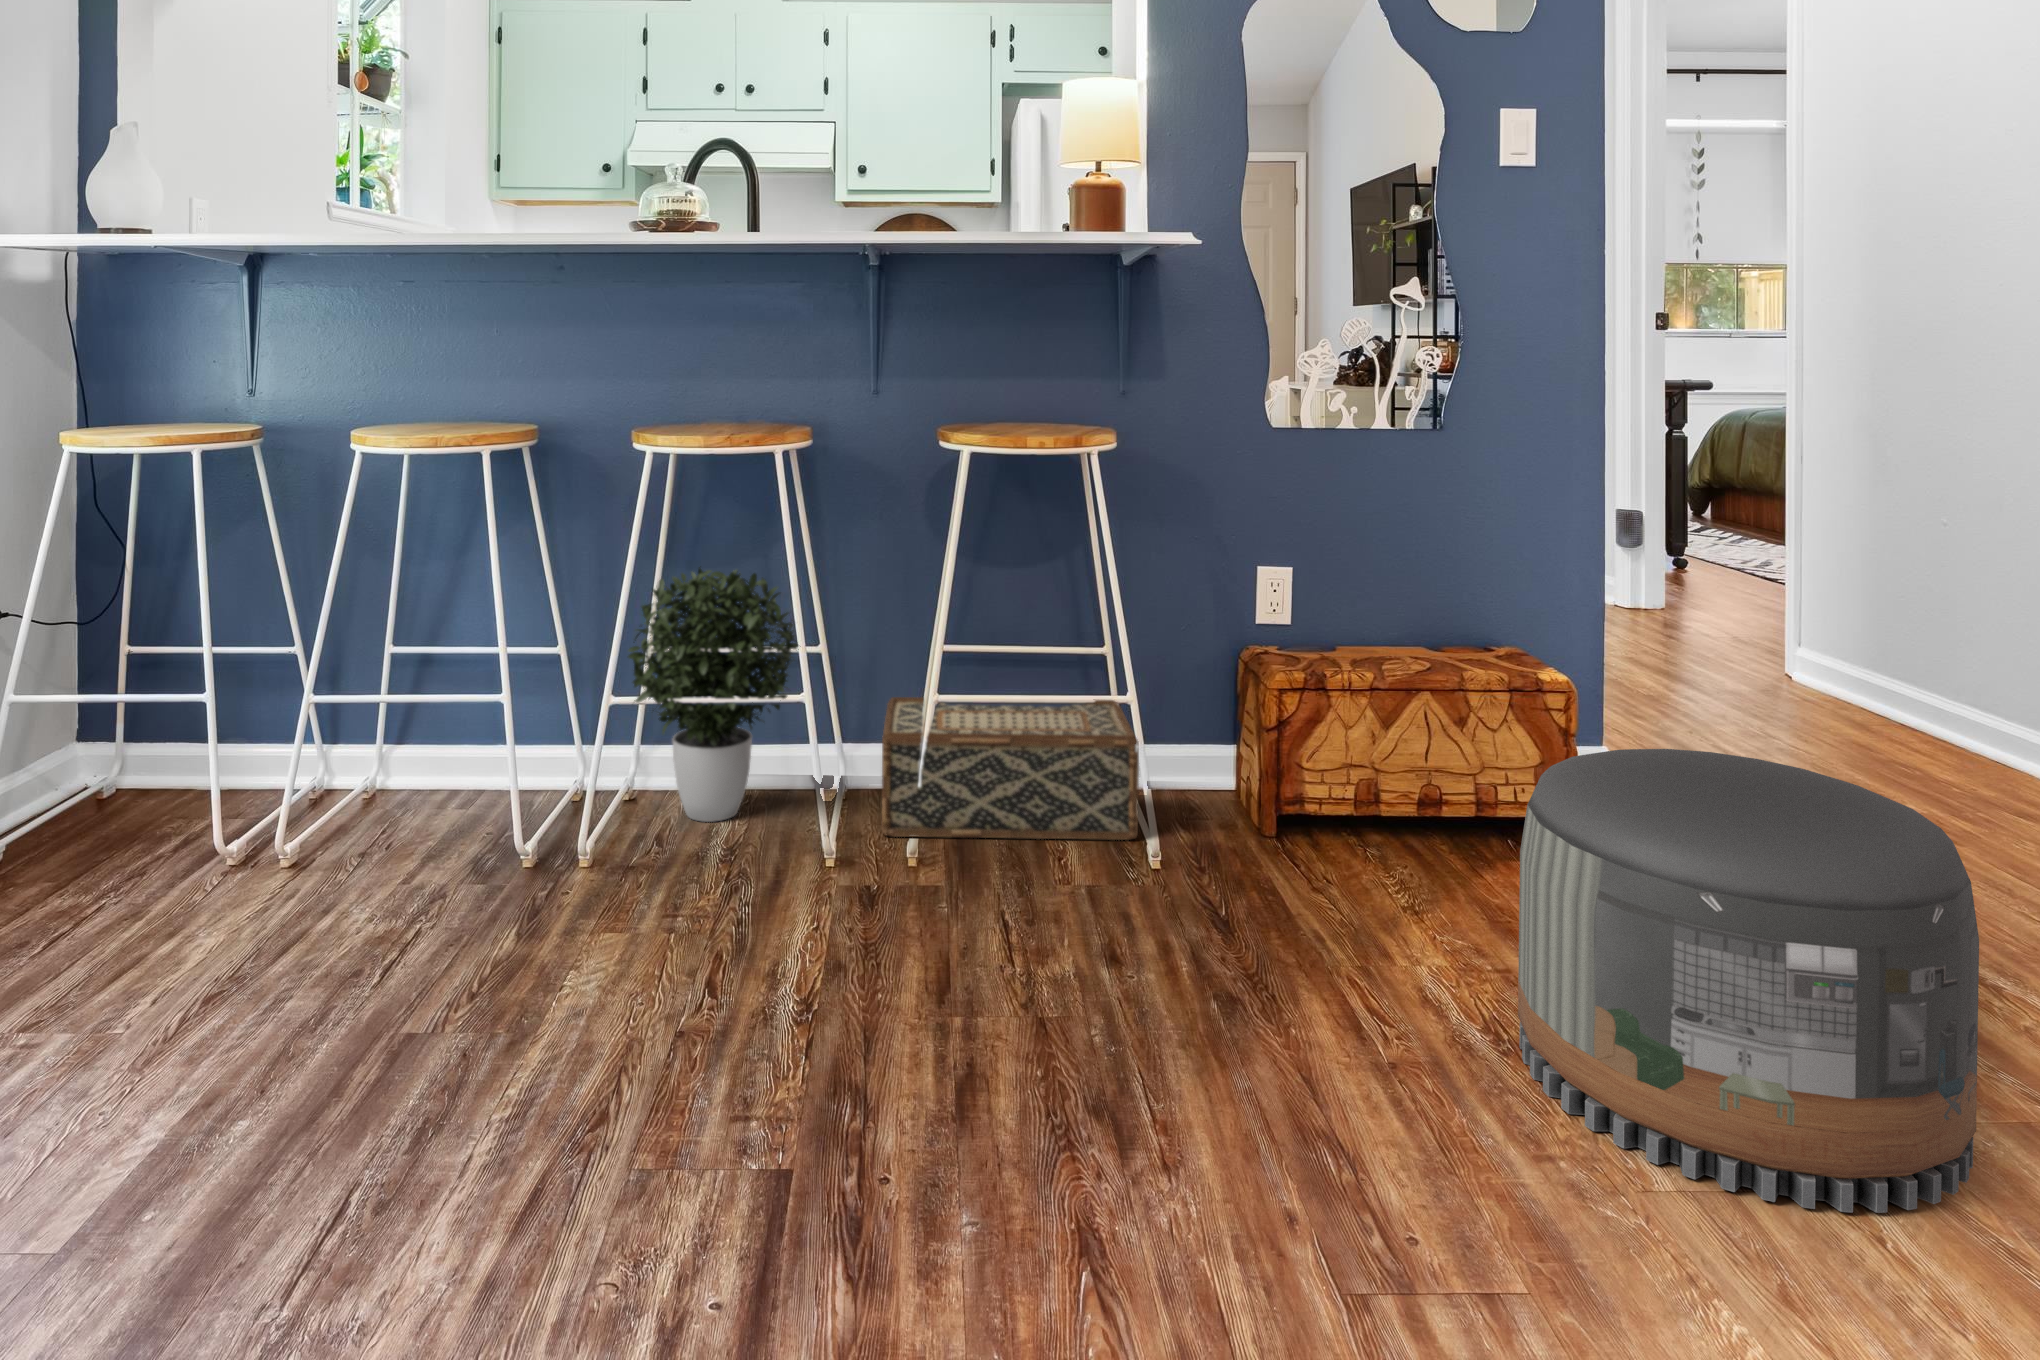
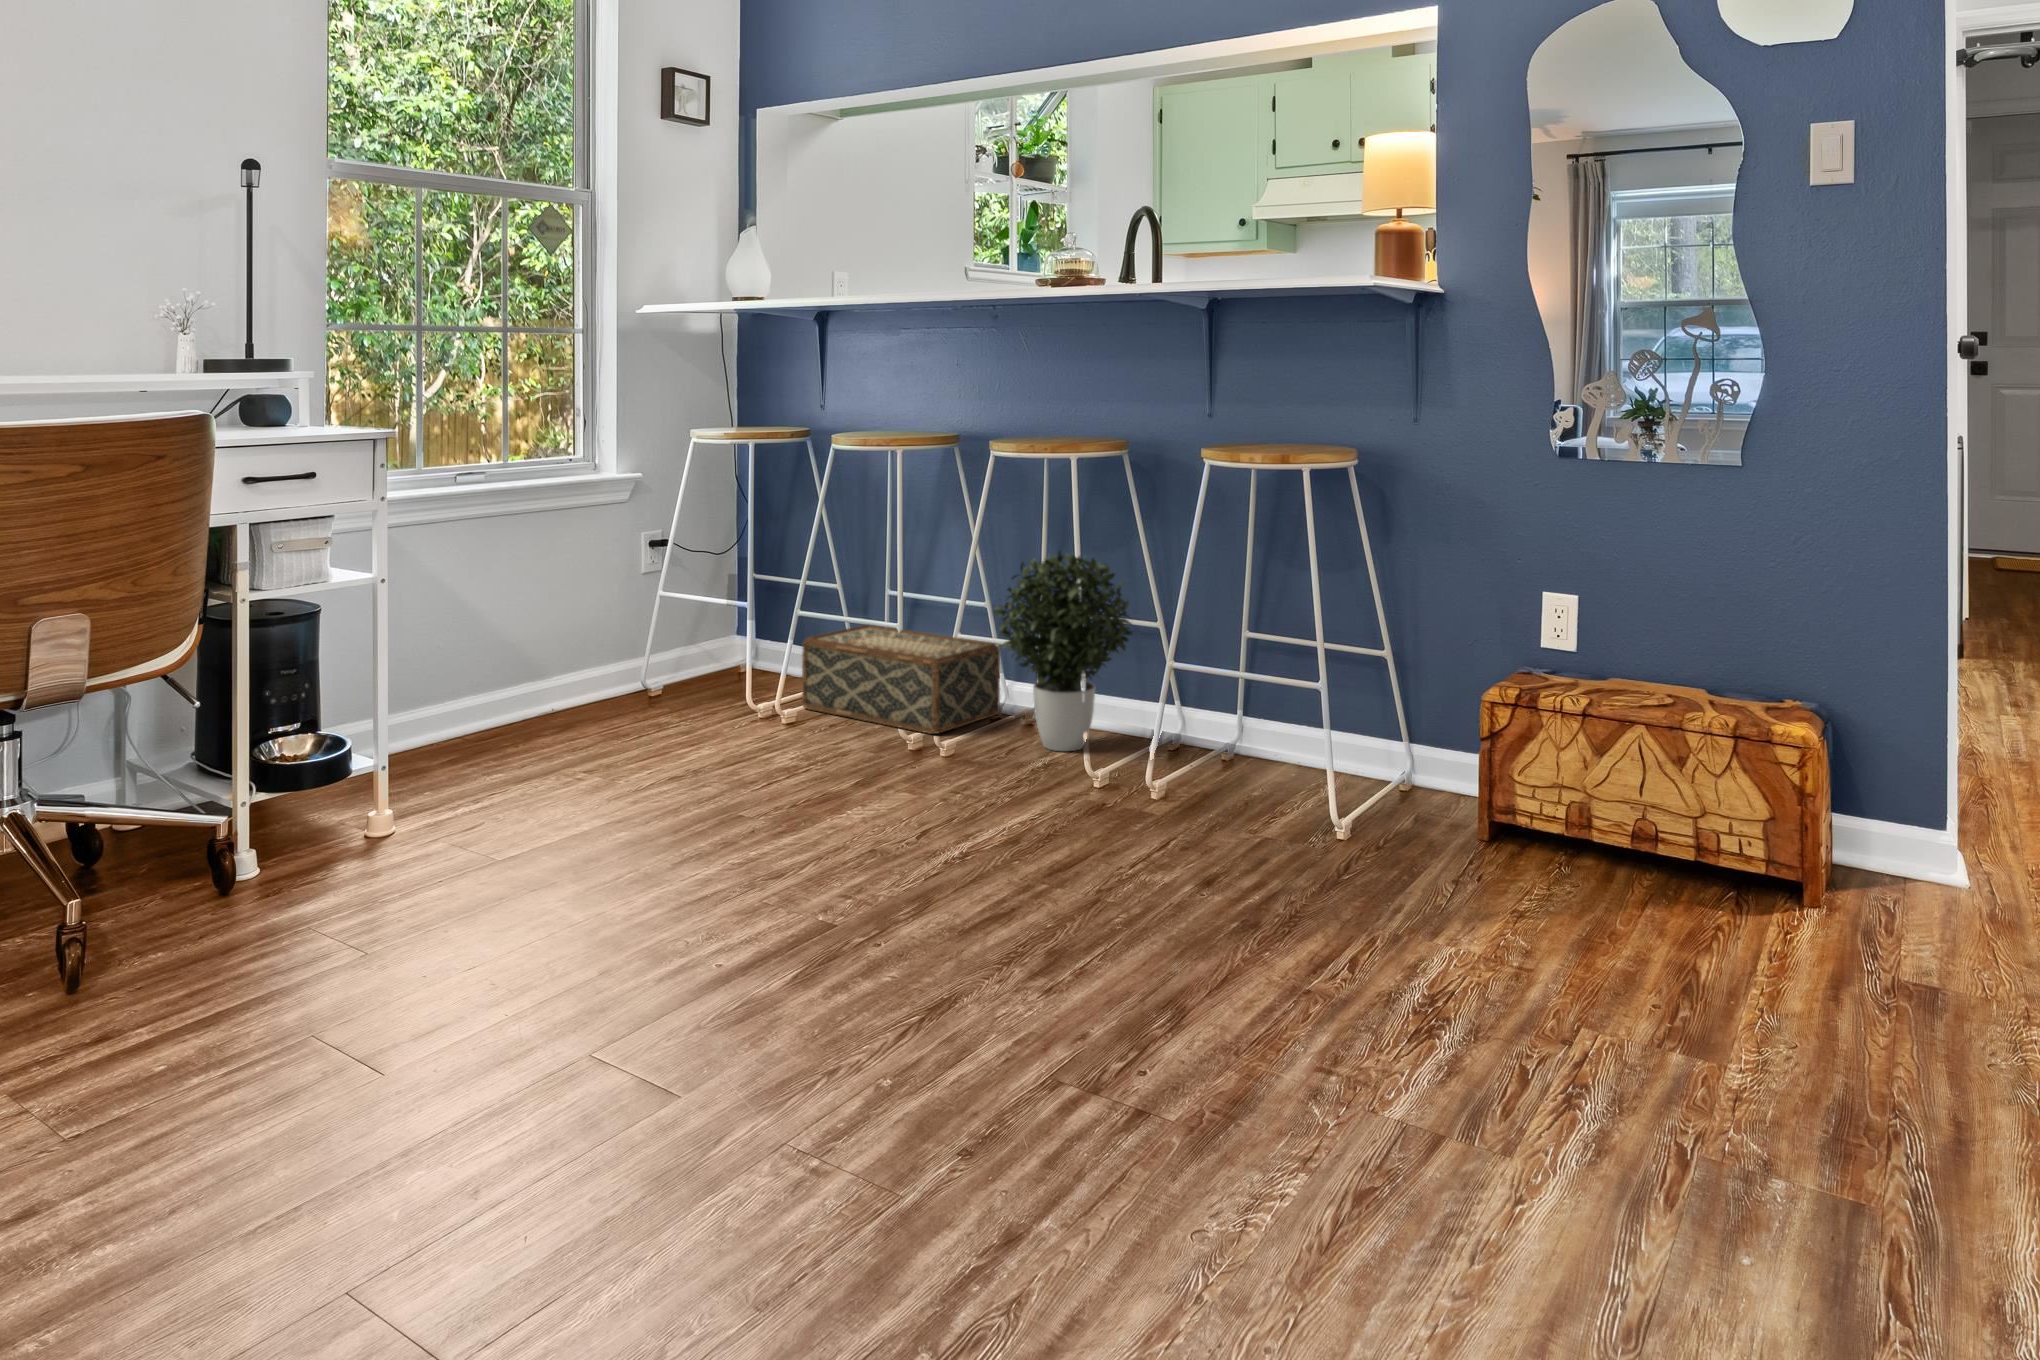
woven basket: present [881,697,1139,840] -> present [802,625,1000,734]
pouf: present [1518,749,1979,1213] -> none [1383,753,1763,1159]

